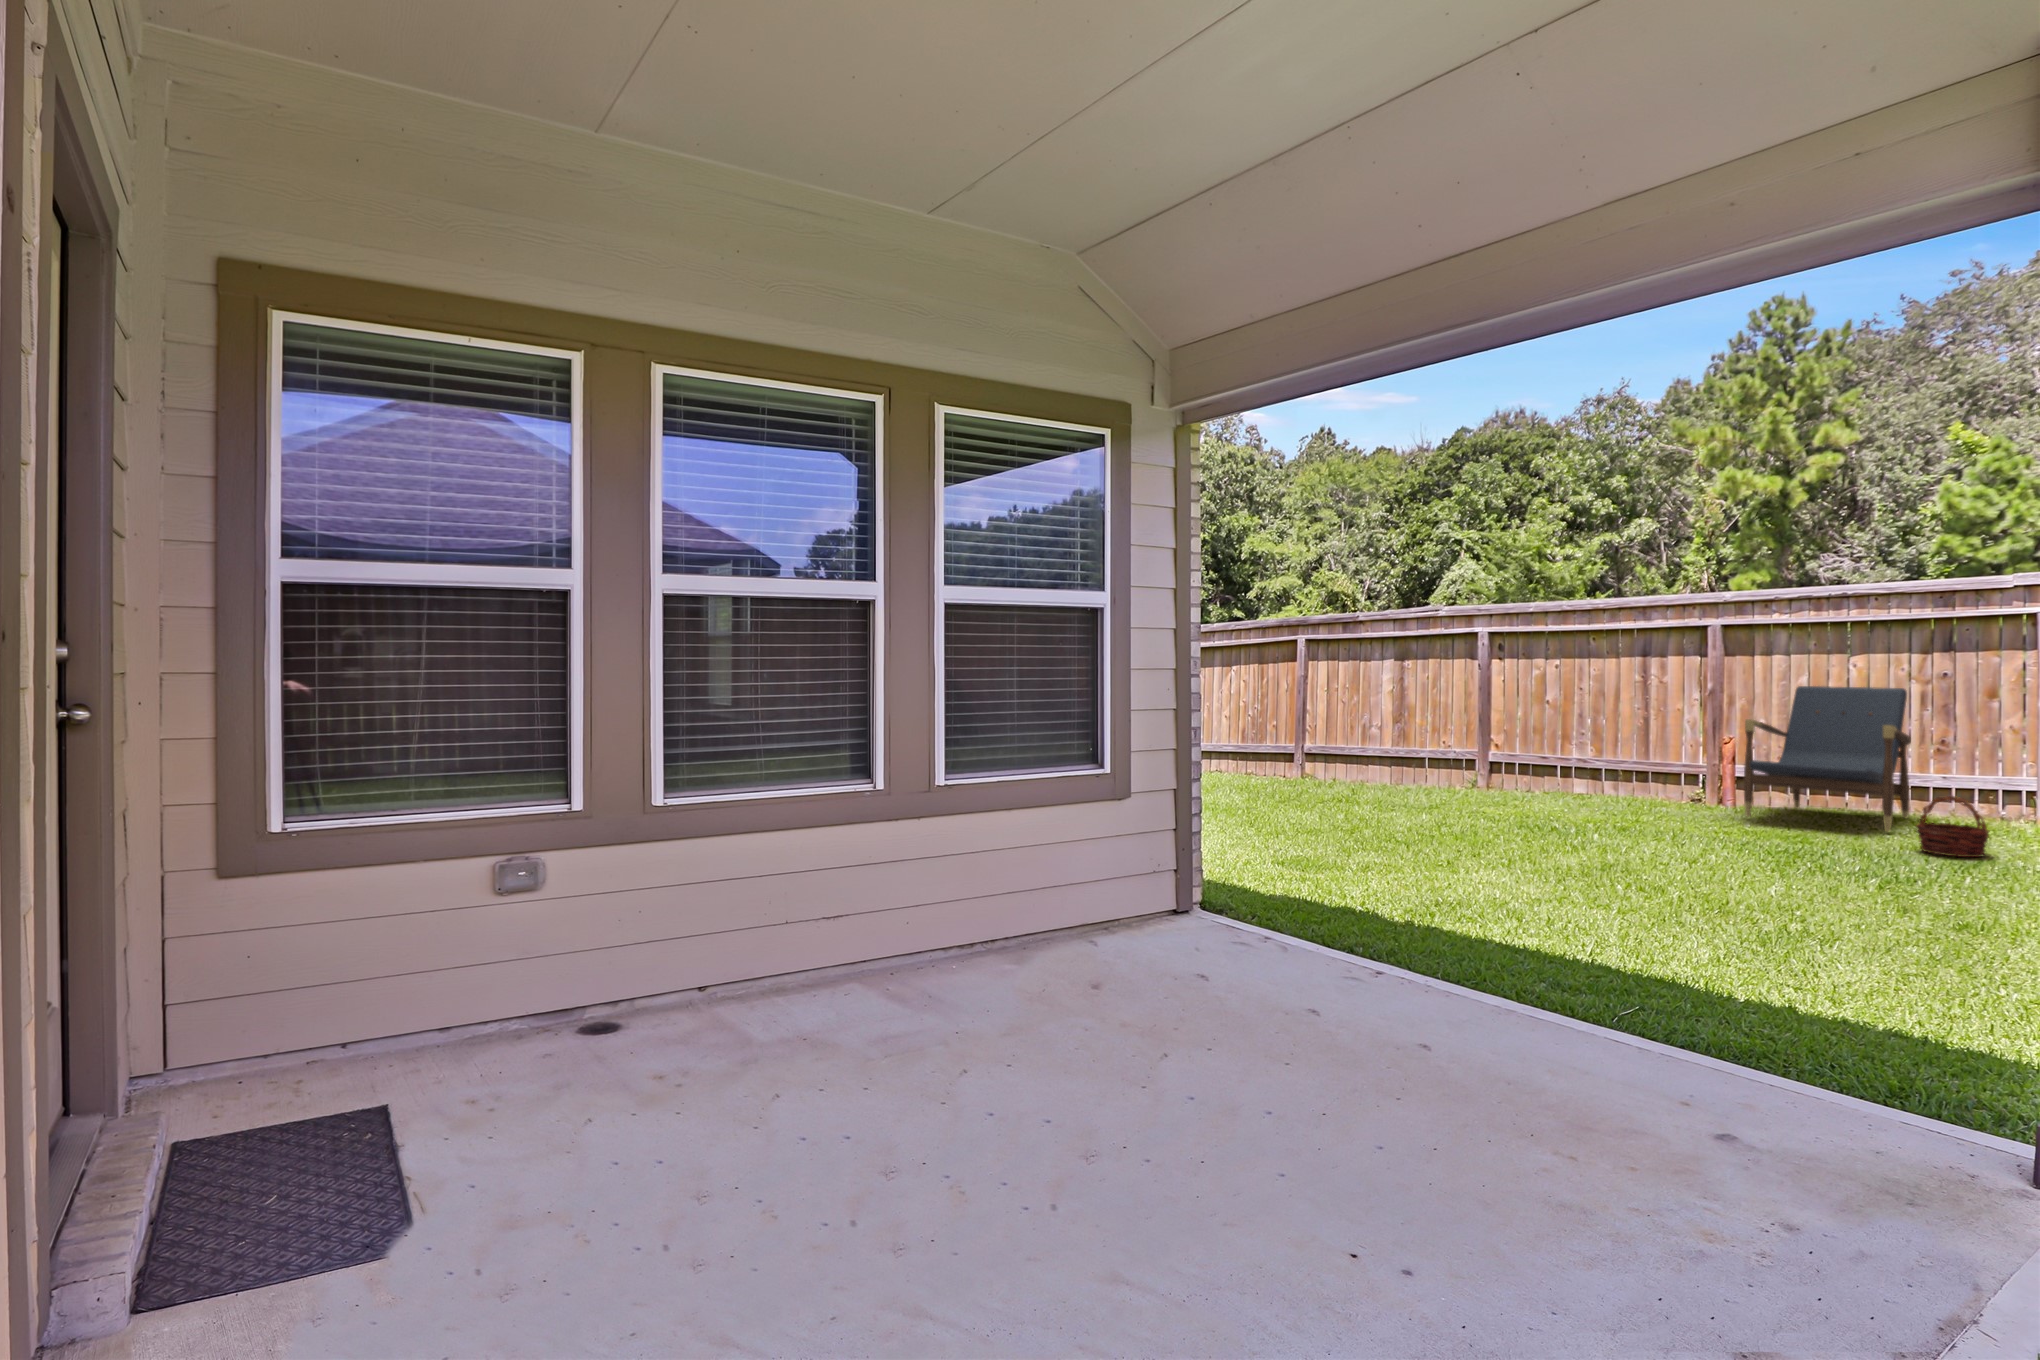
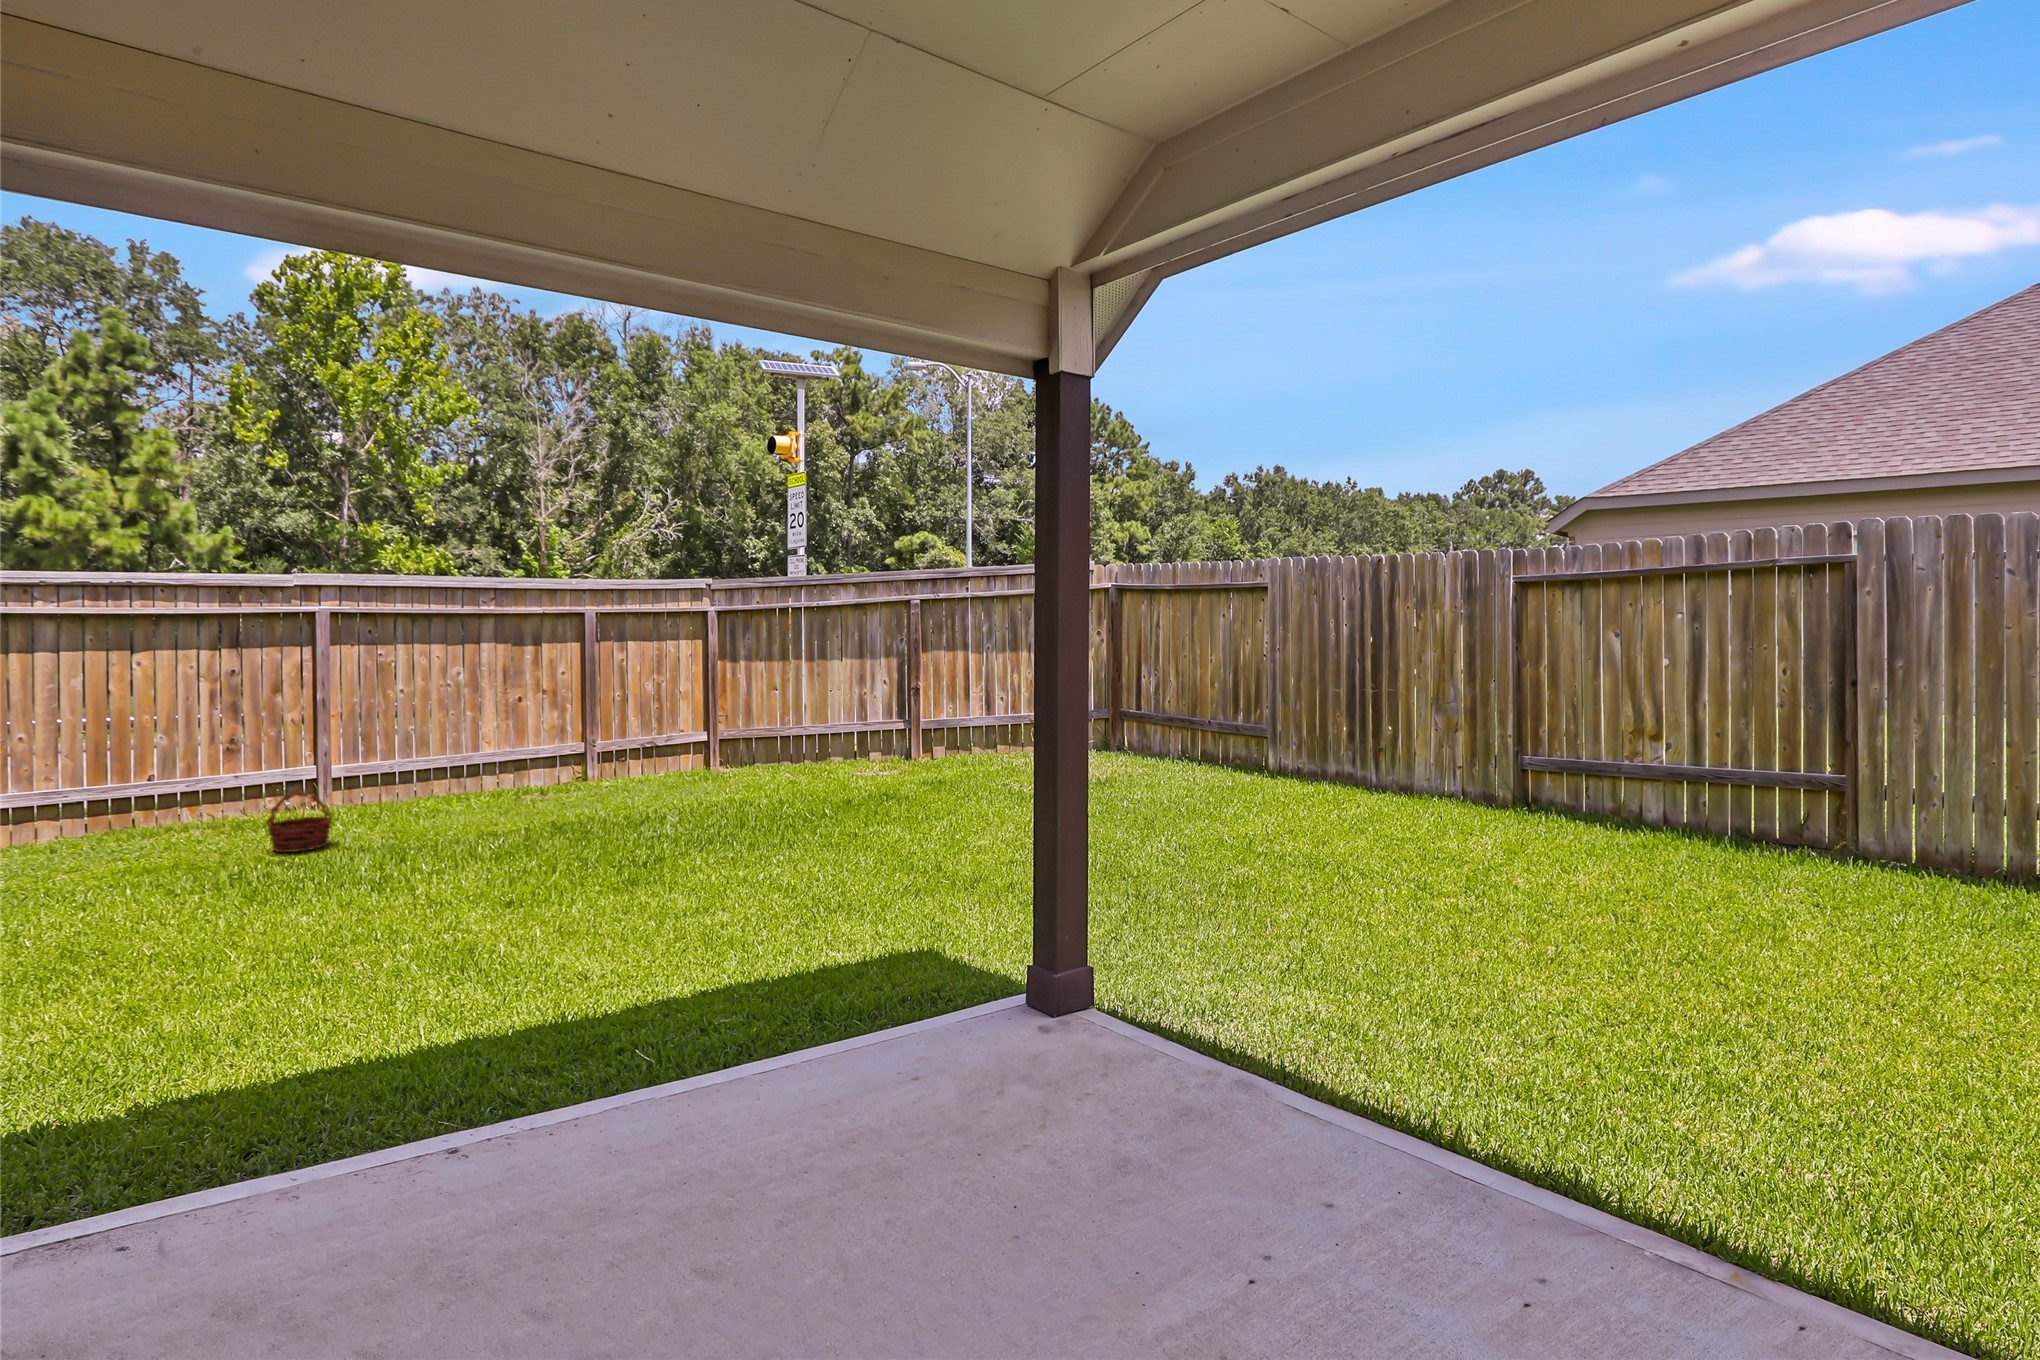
lounge chair: present [1744,686,1911,832] -> none [33,686,219,861]

